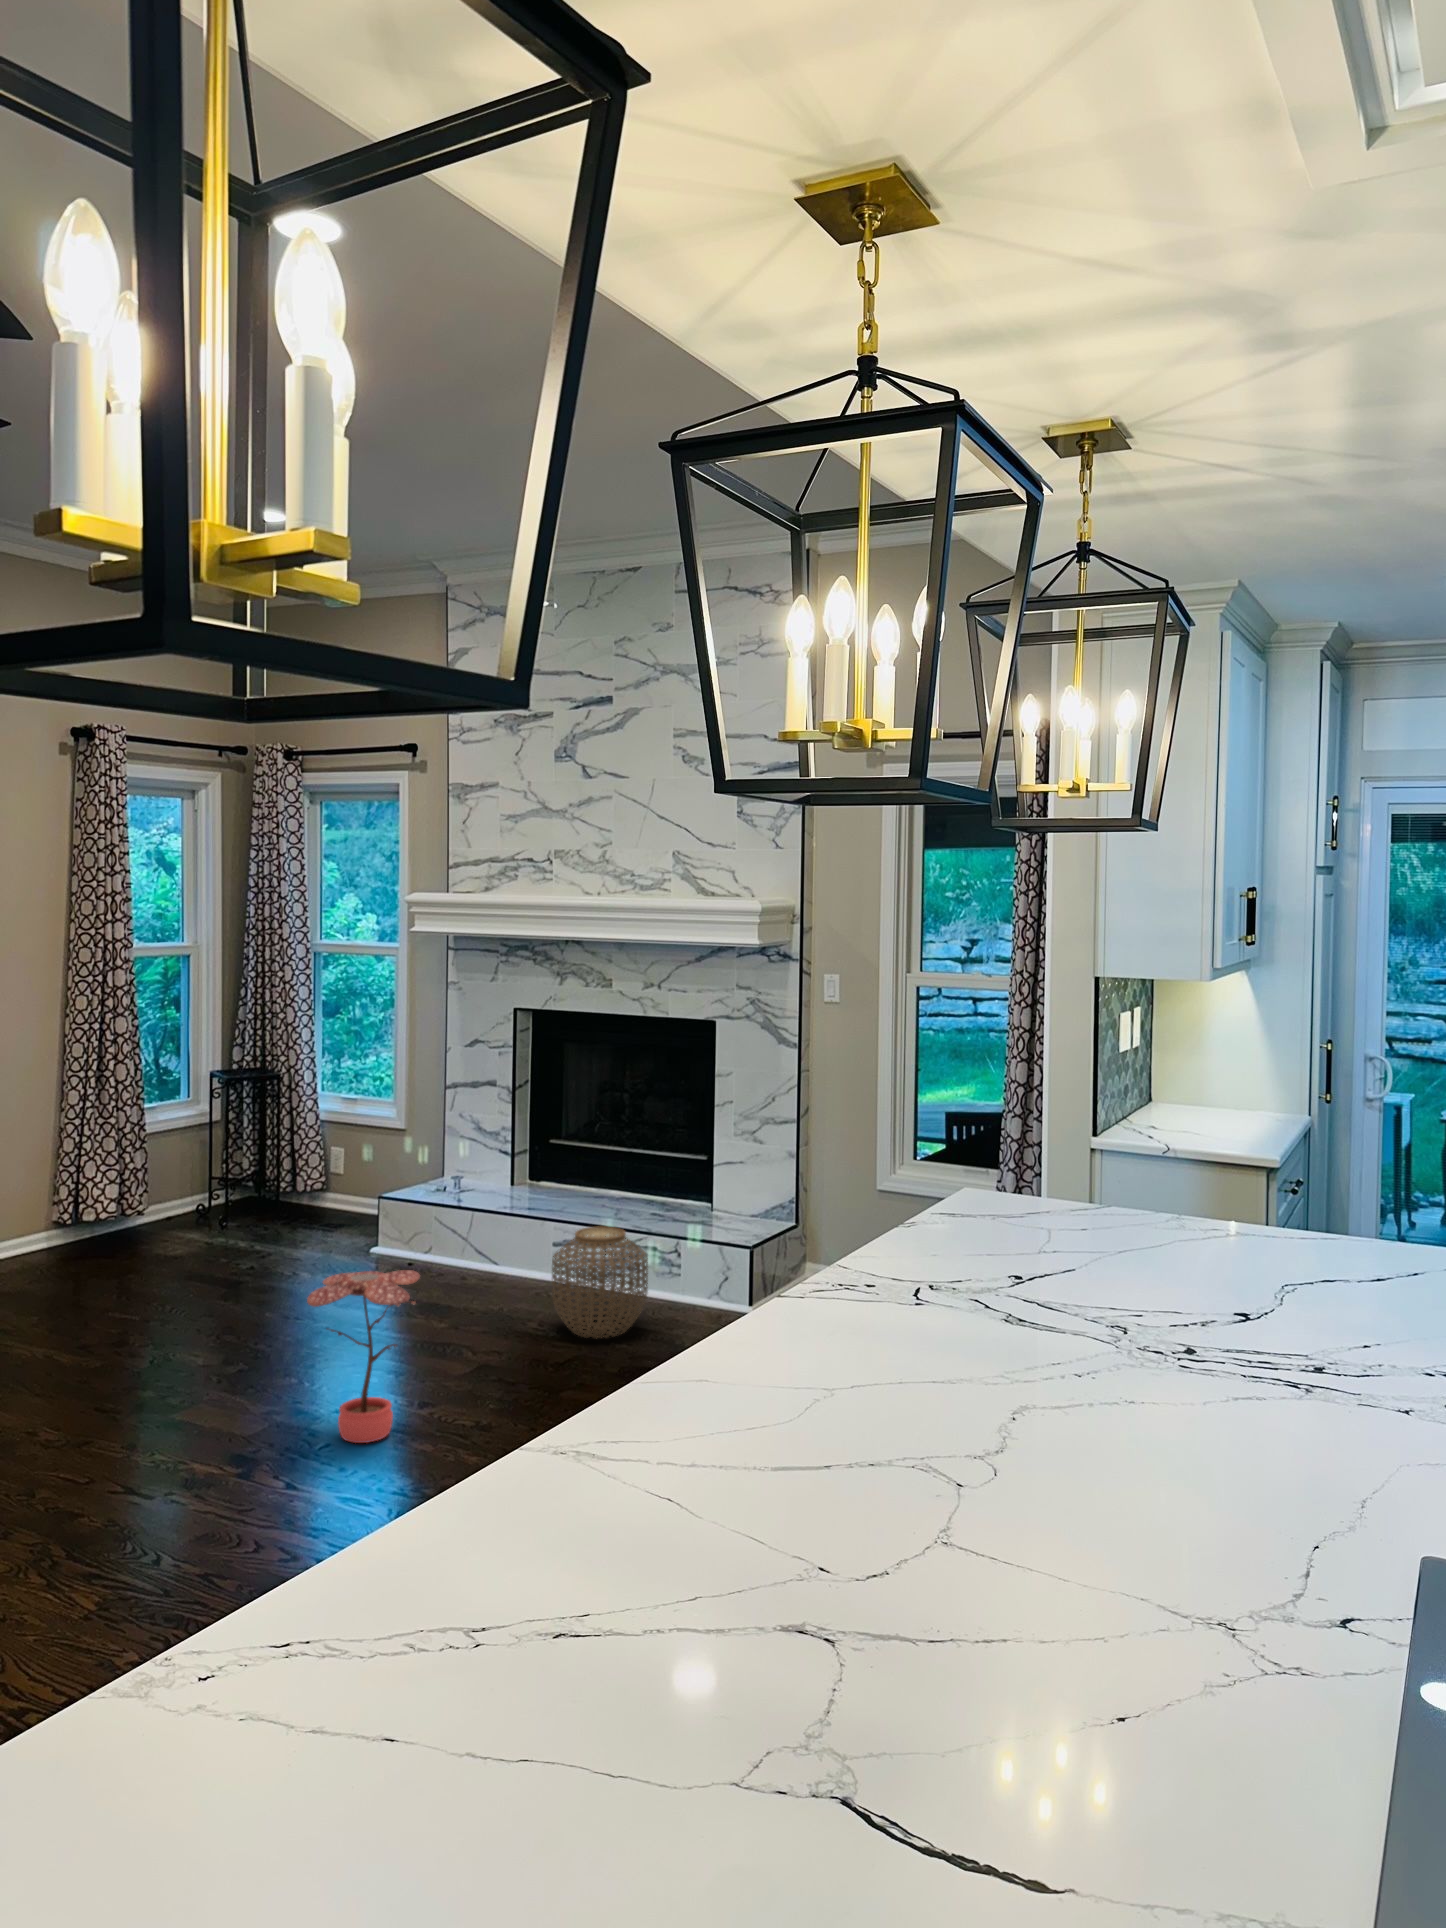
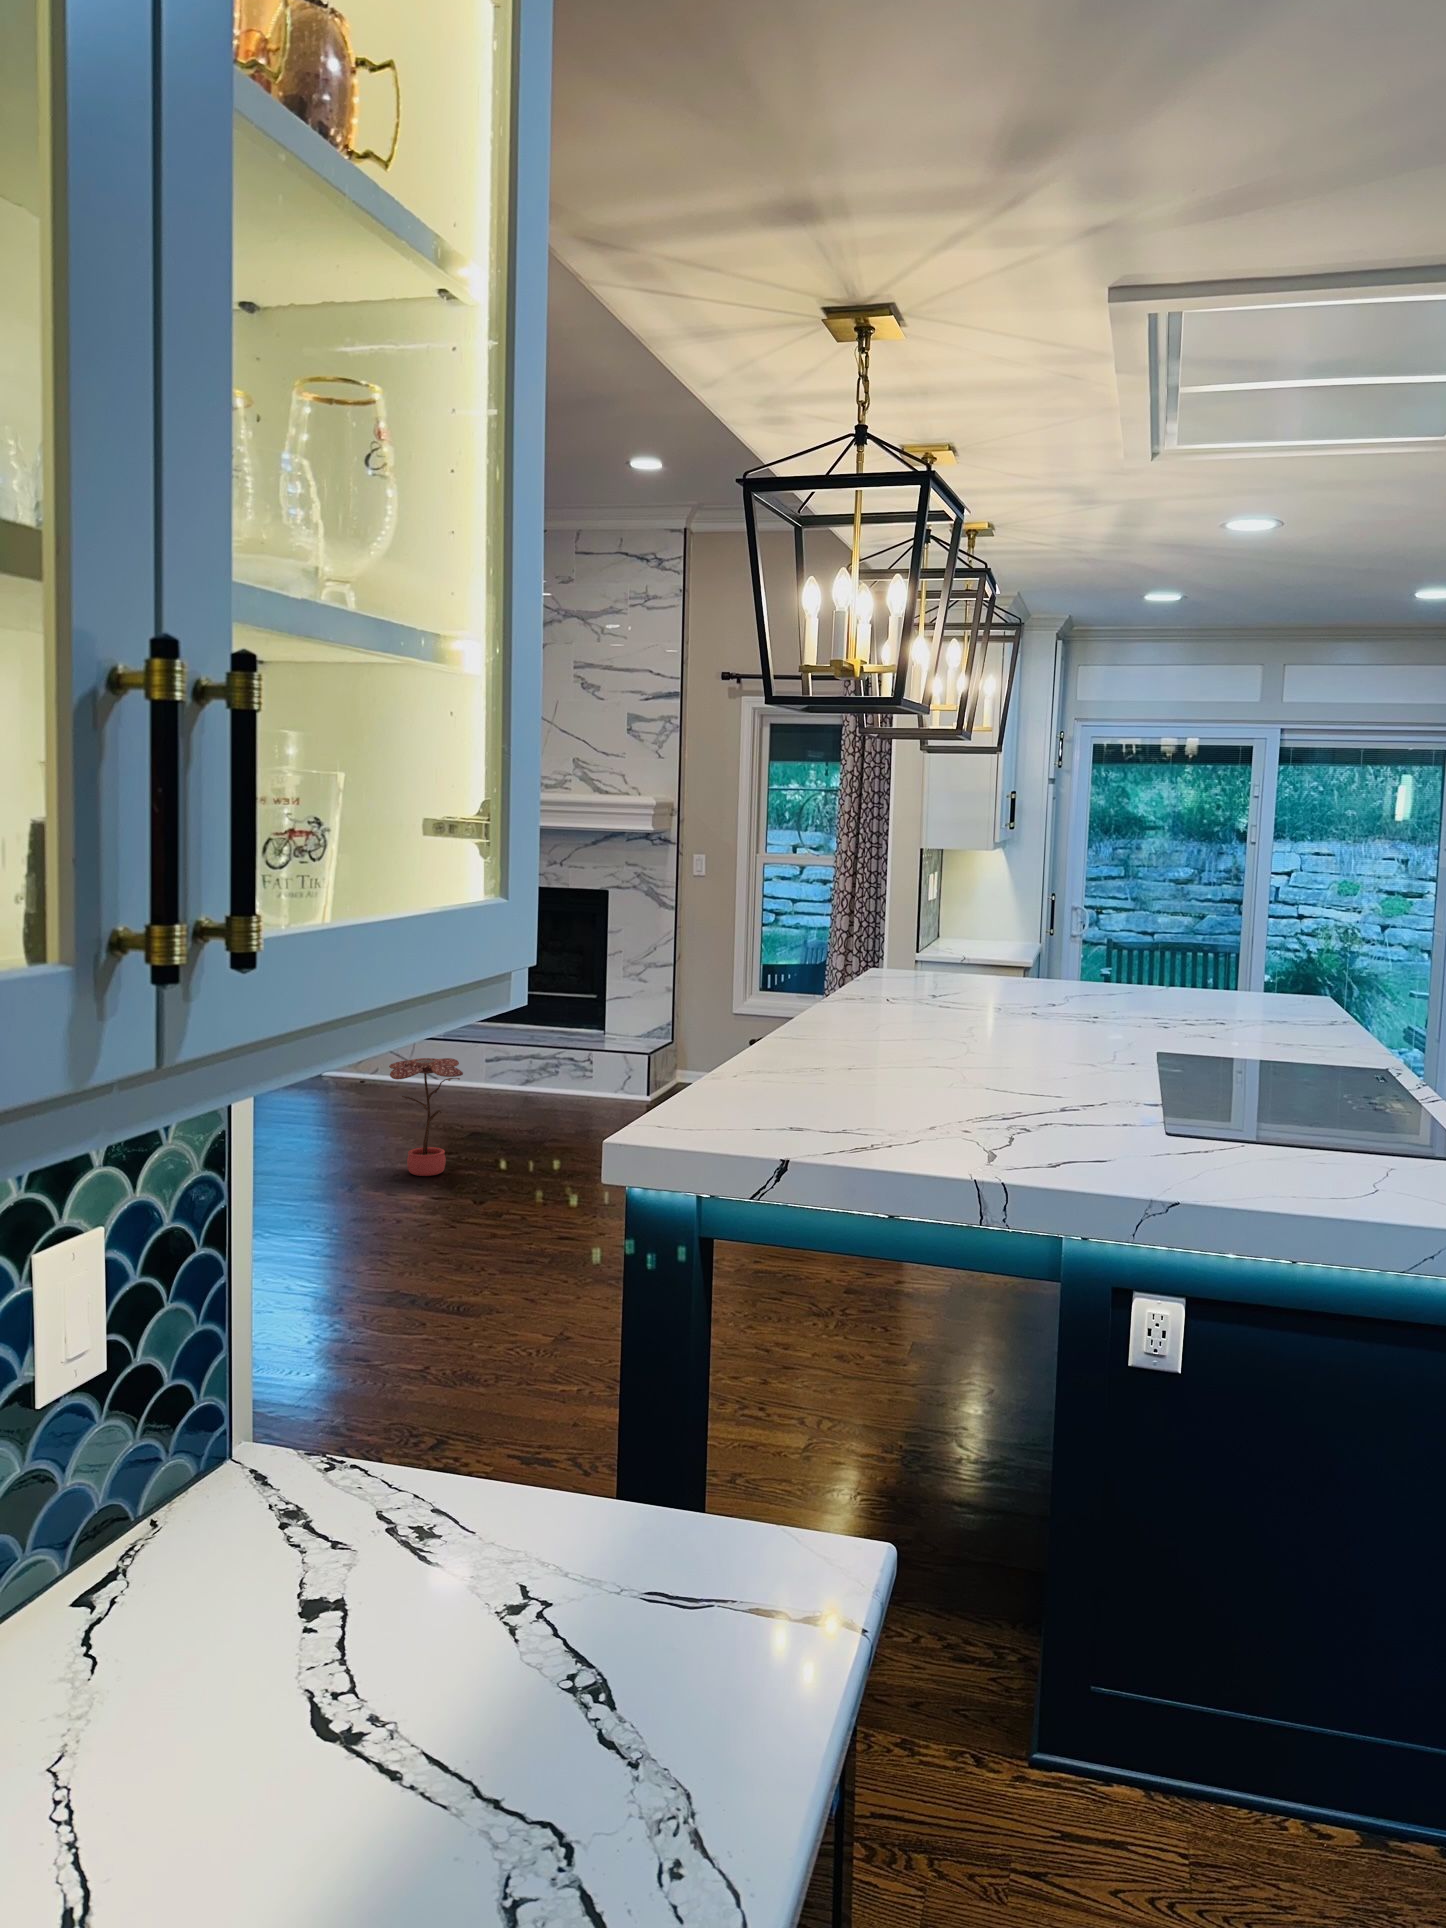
woven basket: present [552,1226,648,1338] -> none [511,1040,582,1119]

